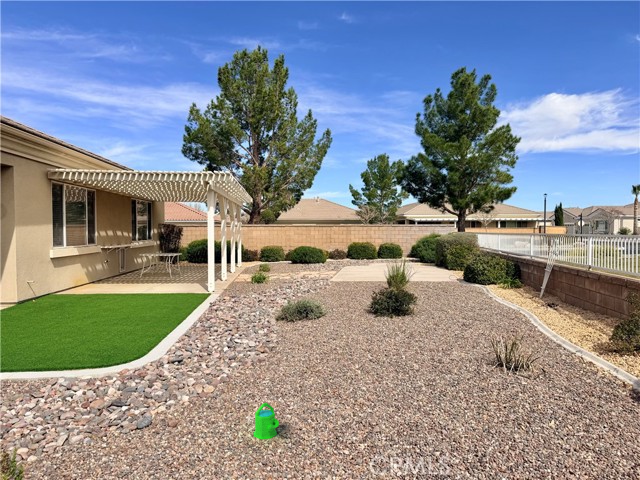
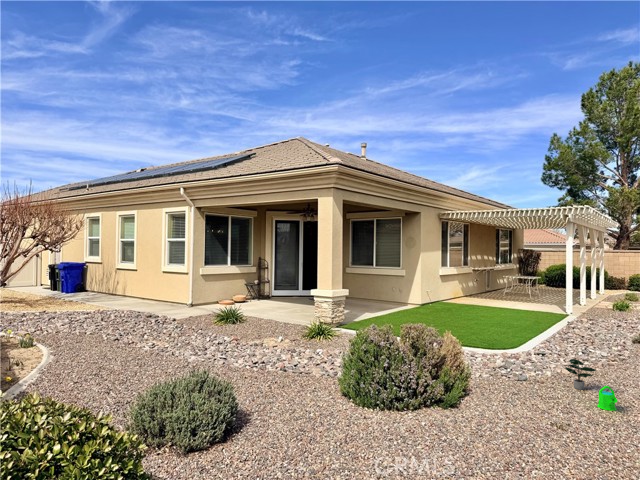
potted plant: none [211,366,249,409] -> present [566,359,596,390]

